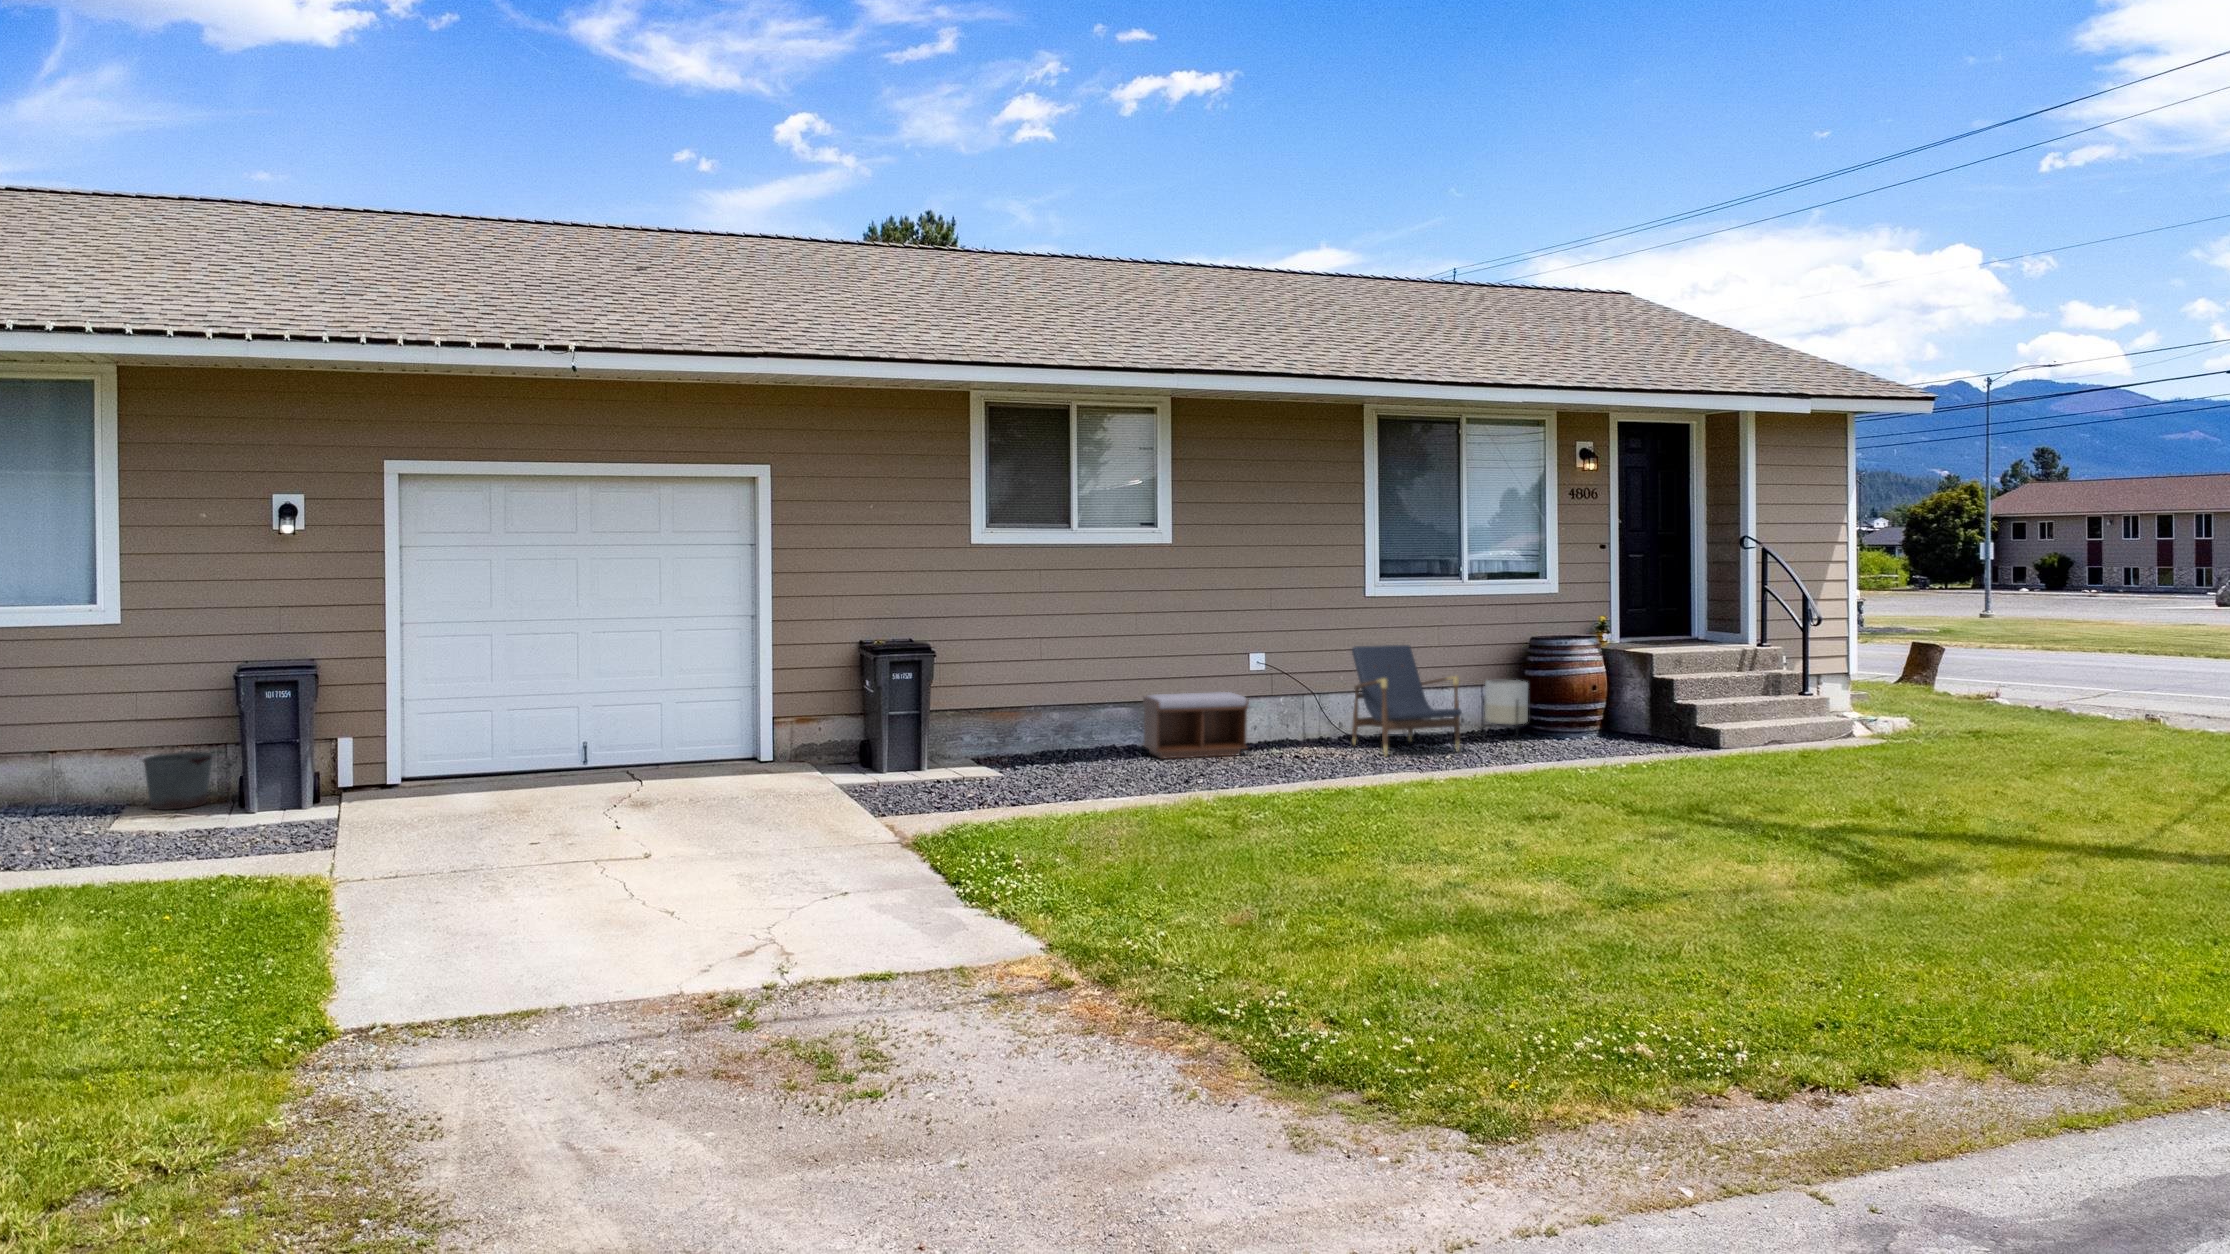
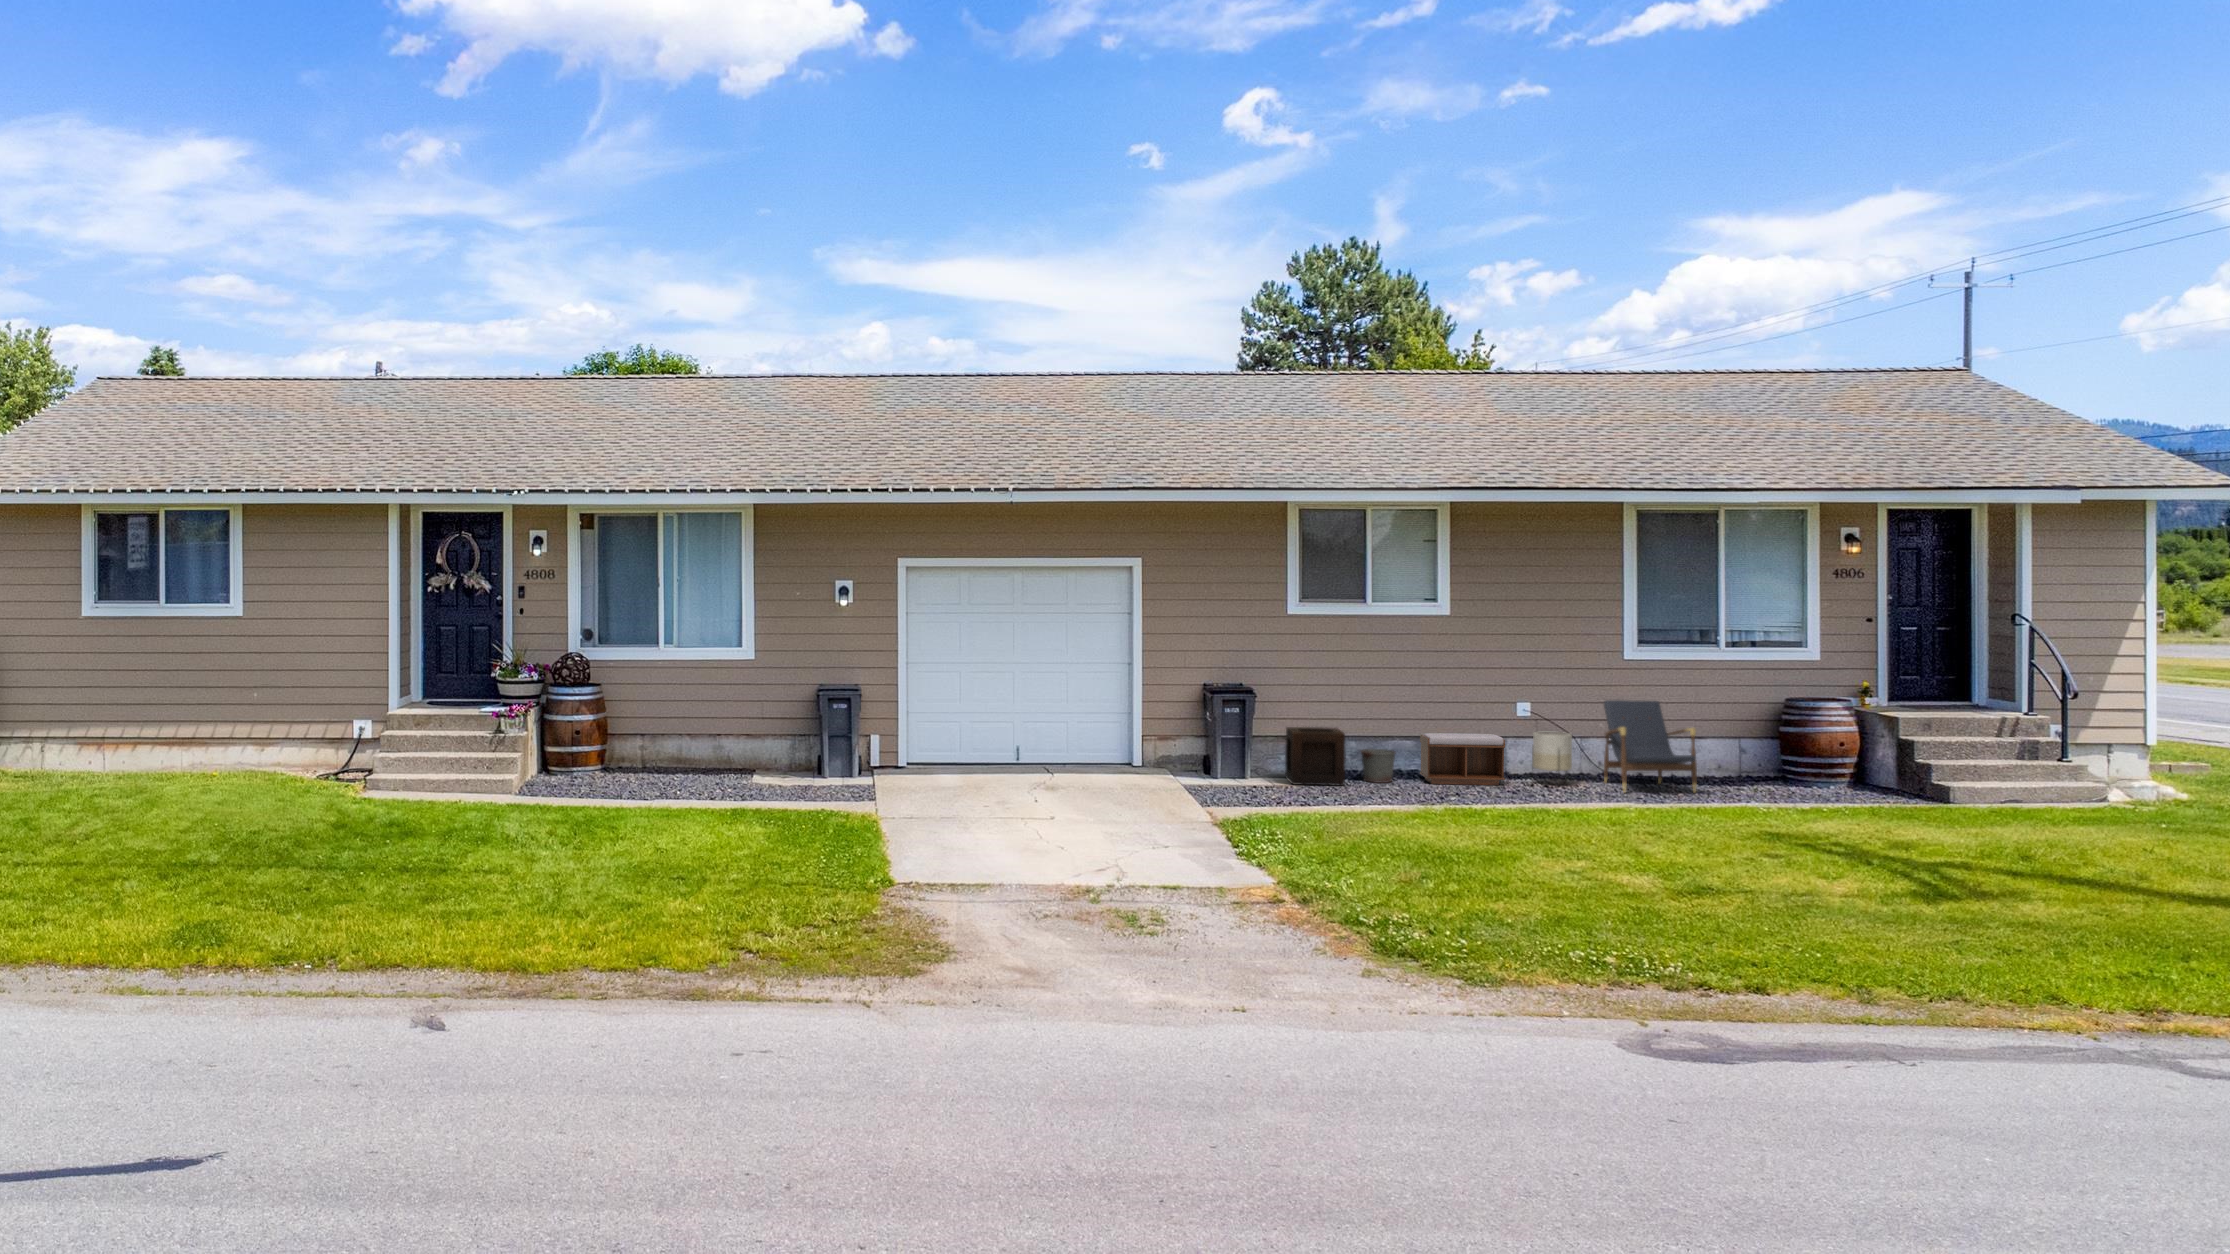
planter: present [1483,680,1528,736] -> present [1532,732,1572,772]
wooden crate: none [973,692,1058,772] -> present [1285,727,1346,786]
bucket: present [143,752,213,810] -> present [1361,749,1396,783]

